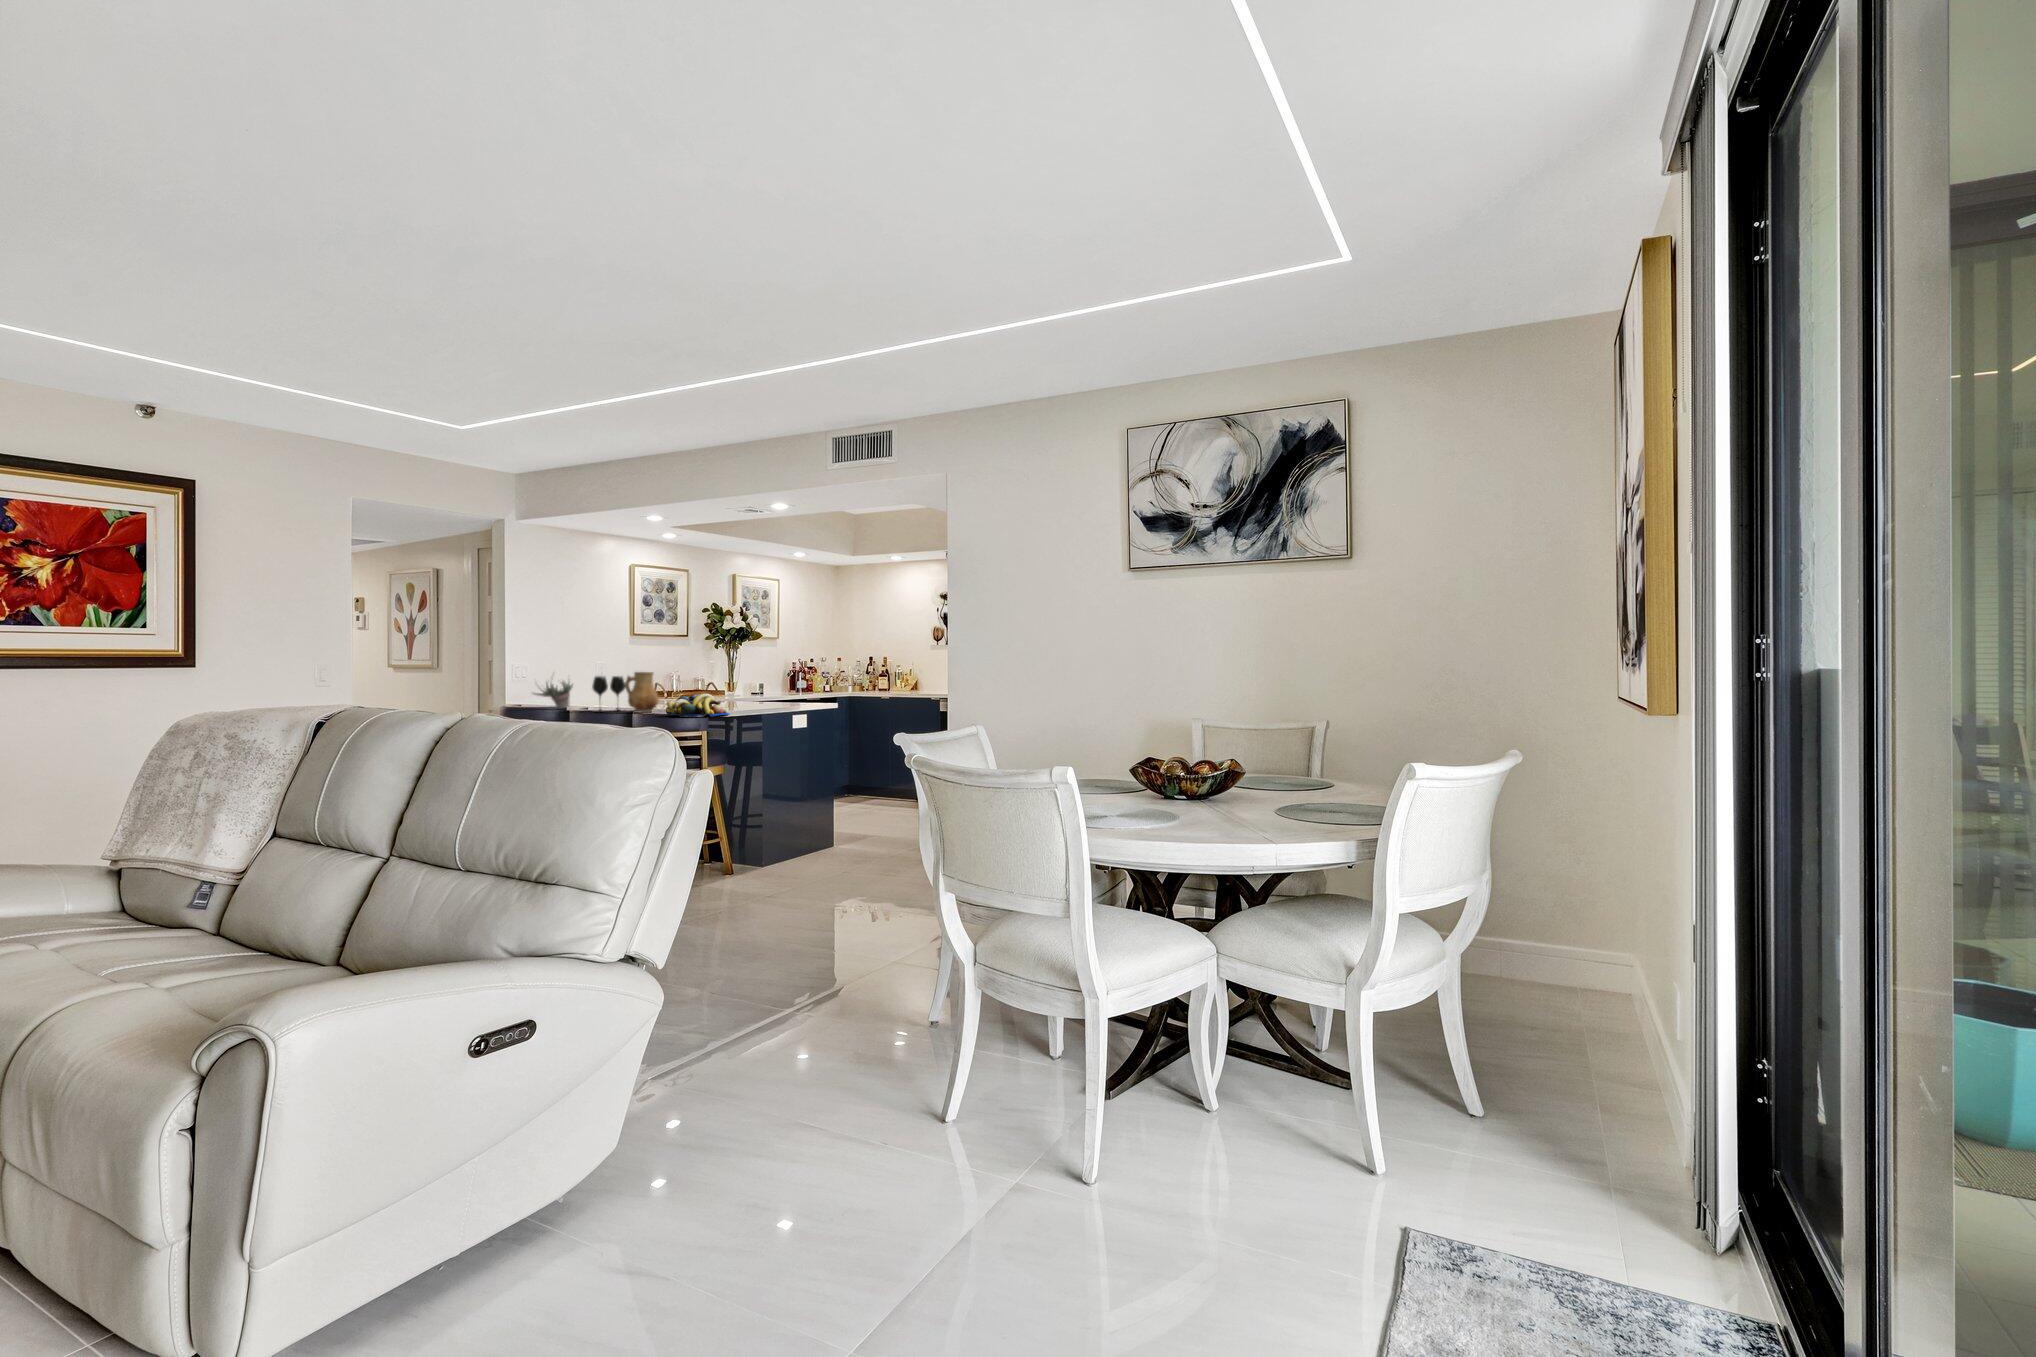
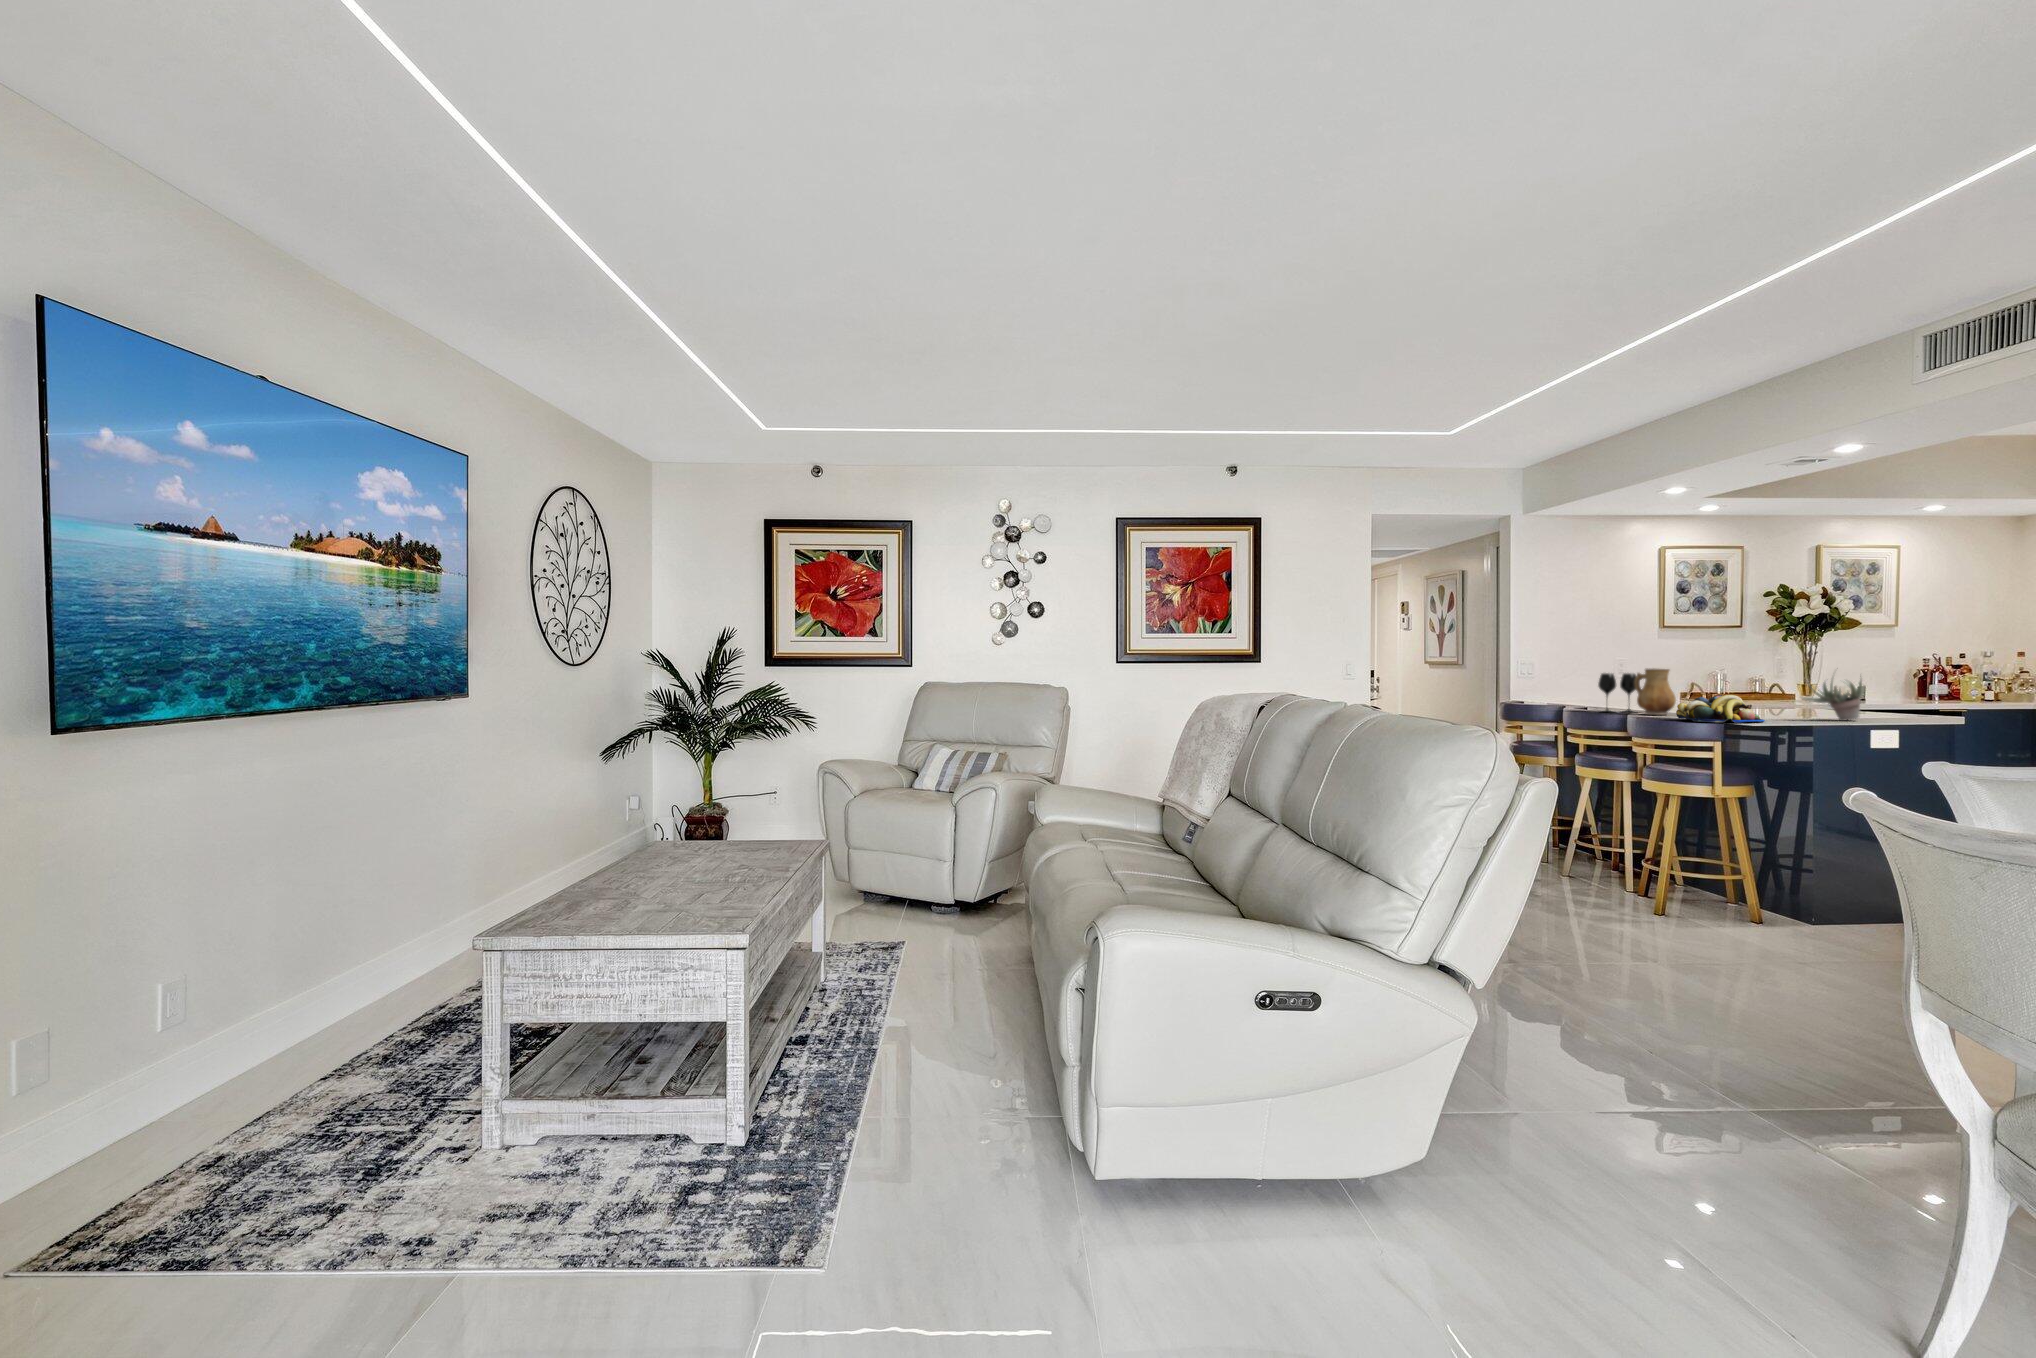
succulent plant: present [532,677,573,709] -> present [1801,676,1866,721]

